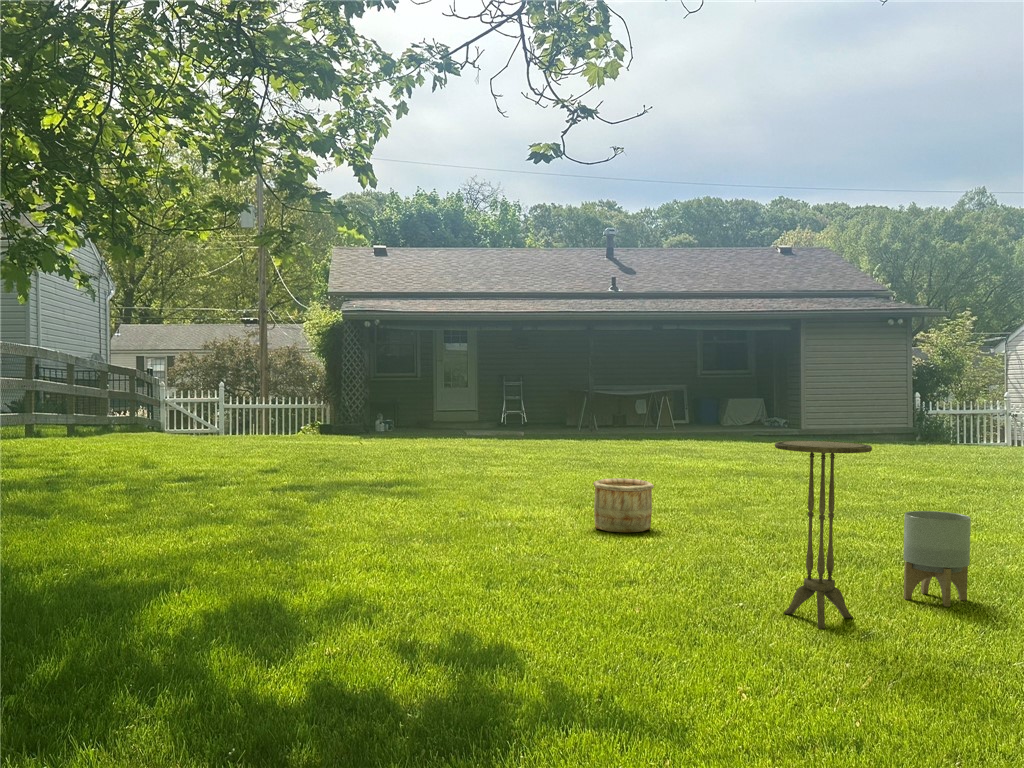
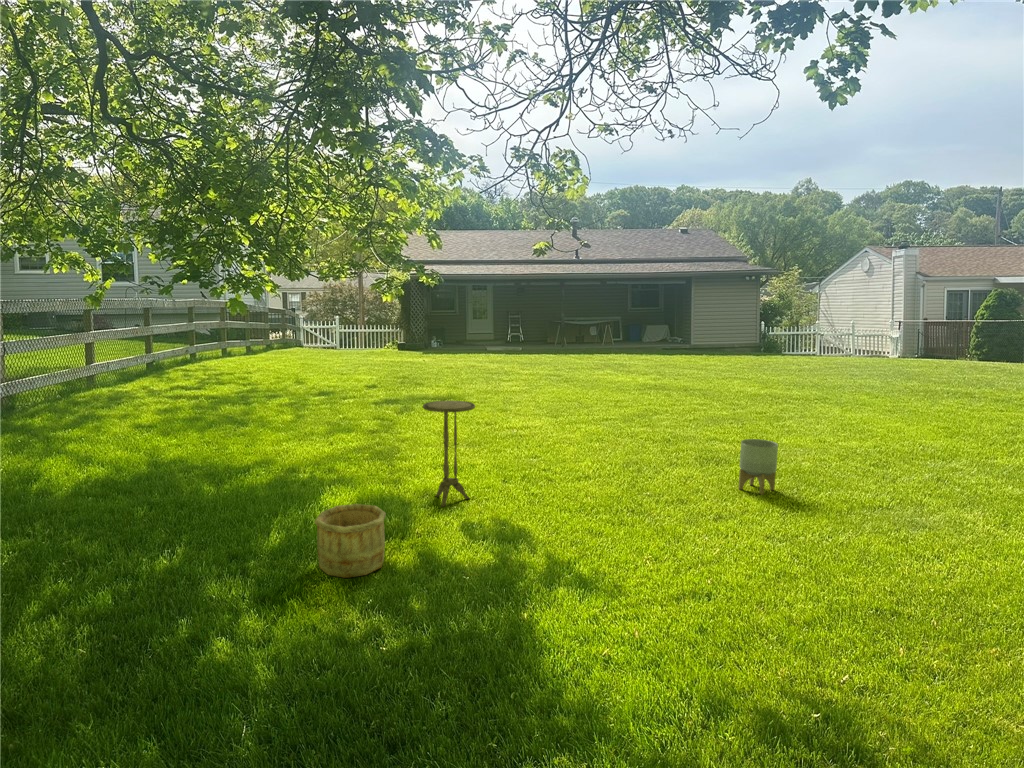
side table: present [775,441,872,629] -> present [423,400,475,507]
wooden bucket: present [593,478,654,533] -> present [314,504,386,578]

